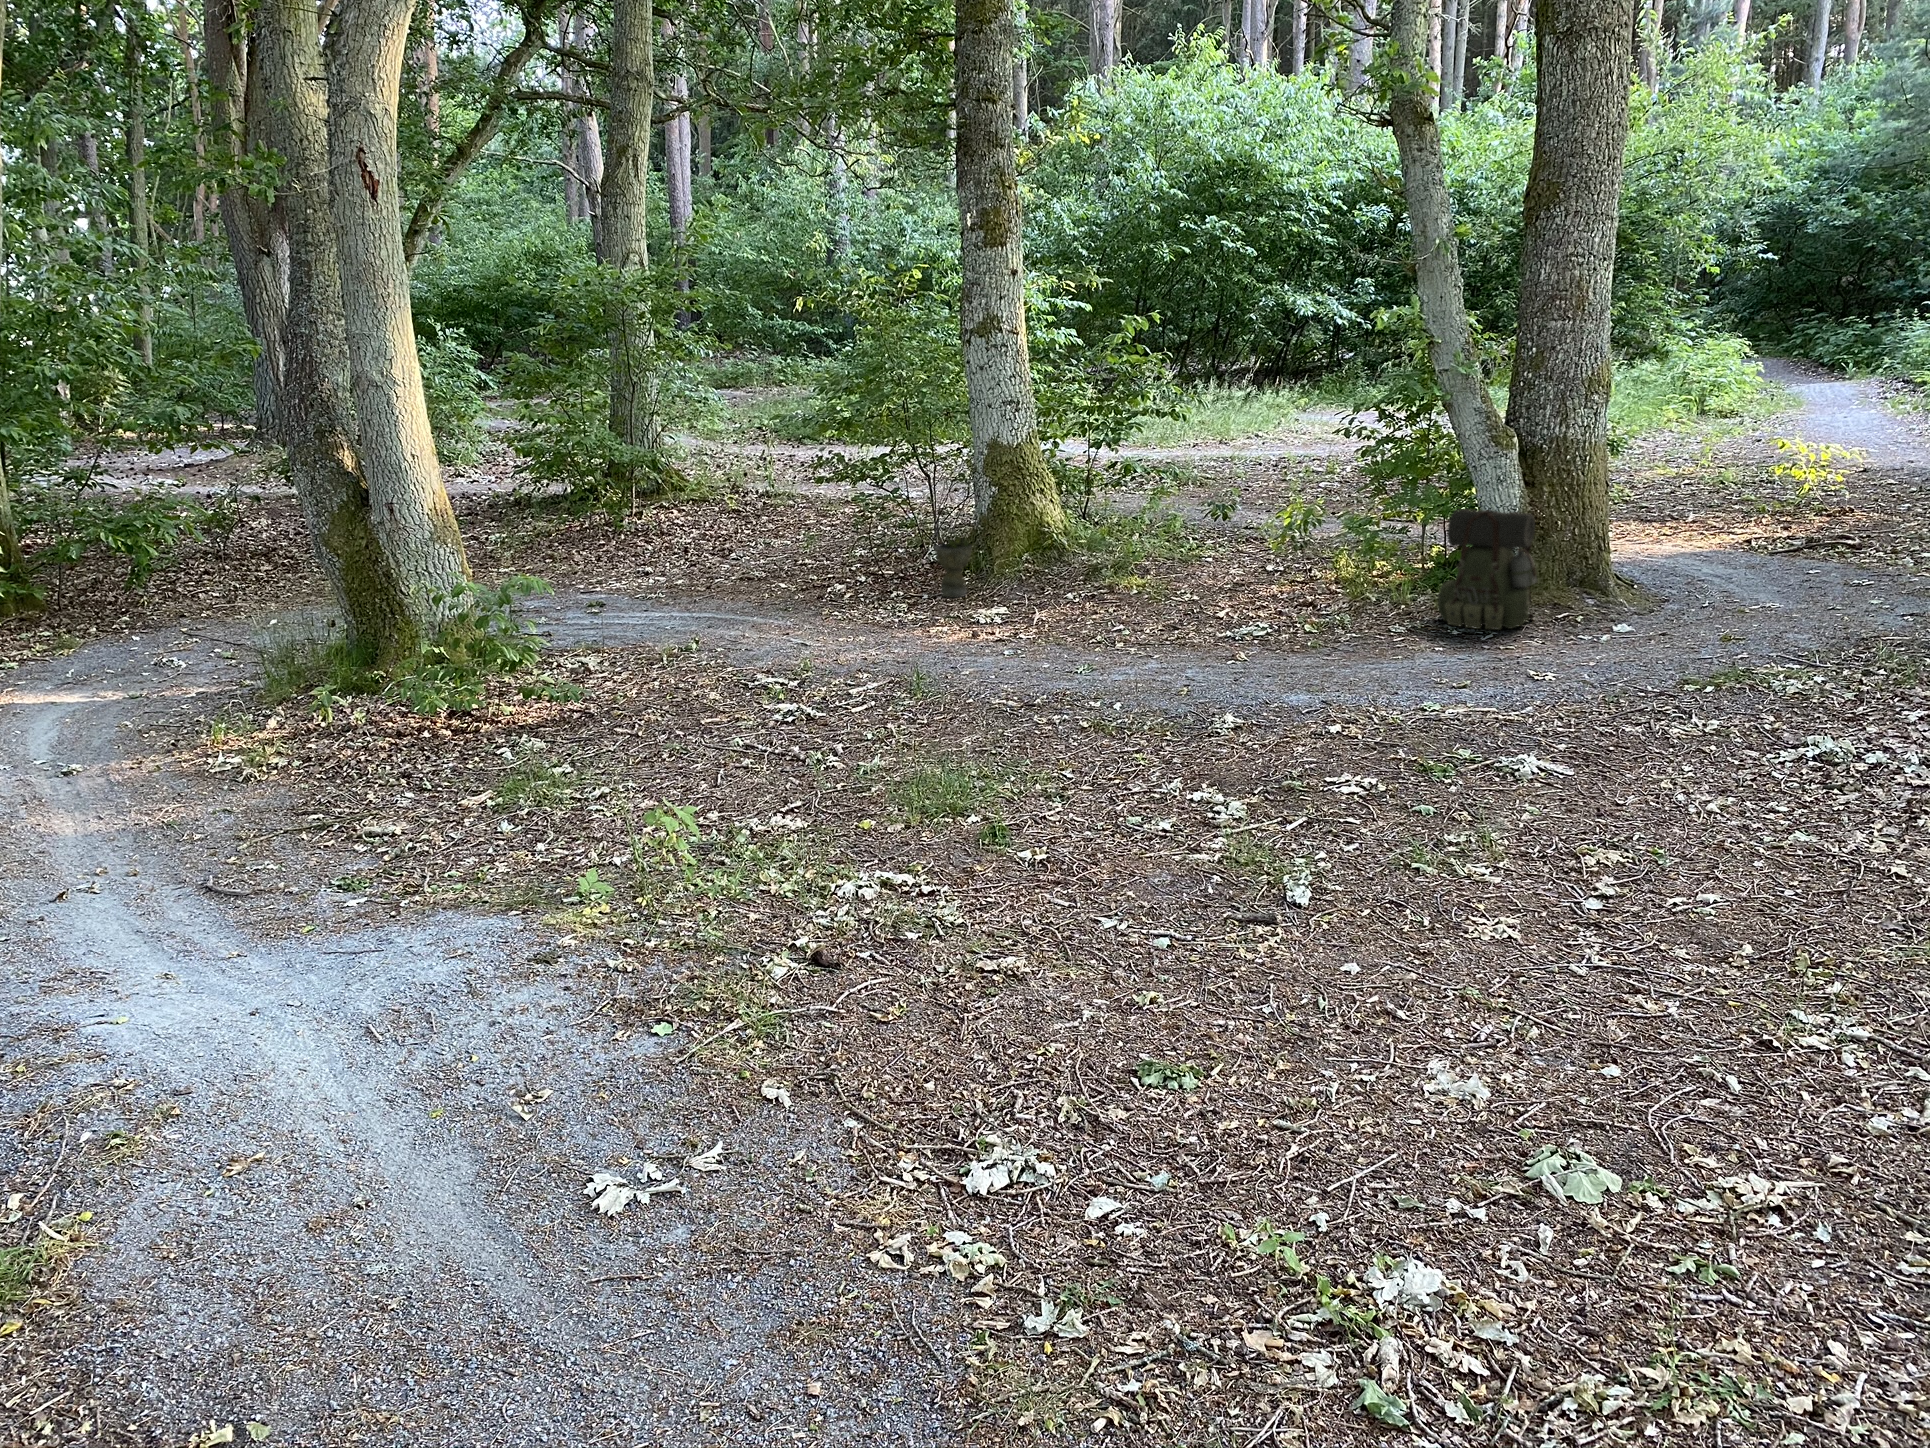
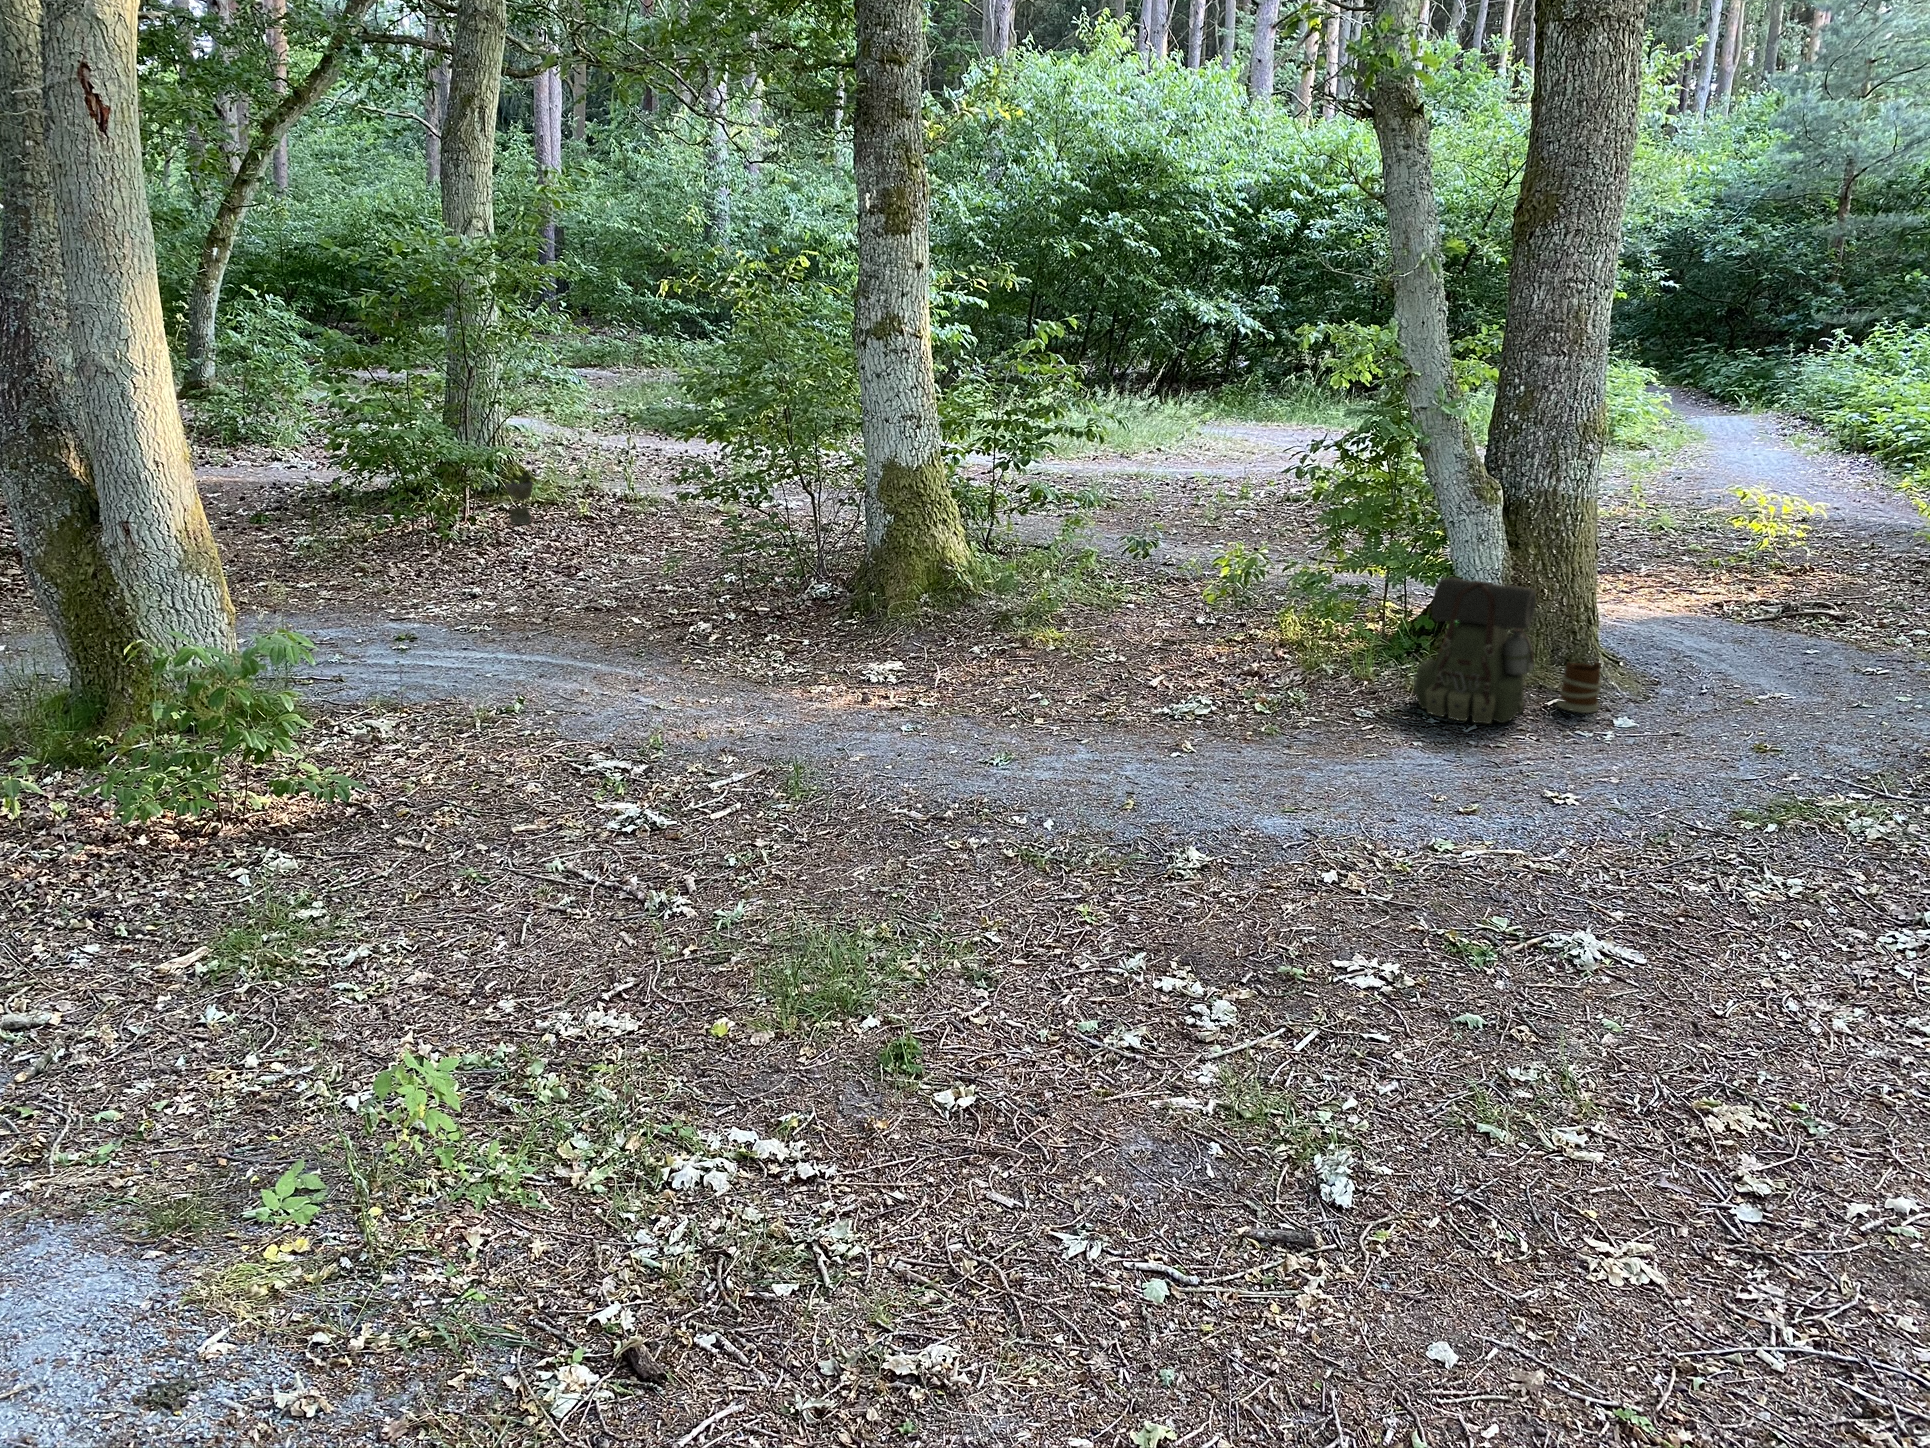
planter: present [934,535,972,598] -> present [505,471,533,525]
wooden bucket: none [1564,559,1600,620] -> present [1557,641,1601,713]

